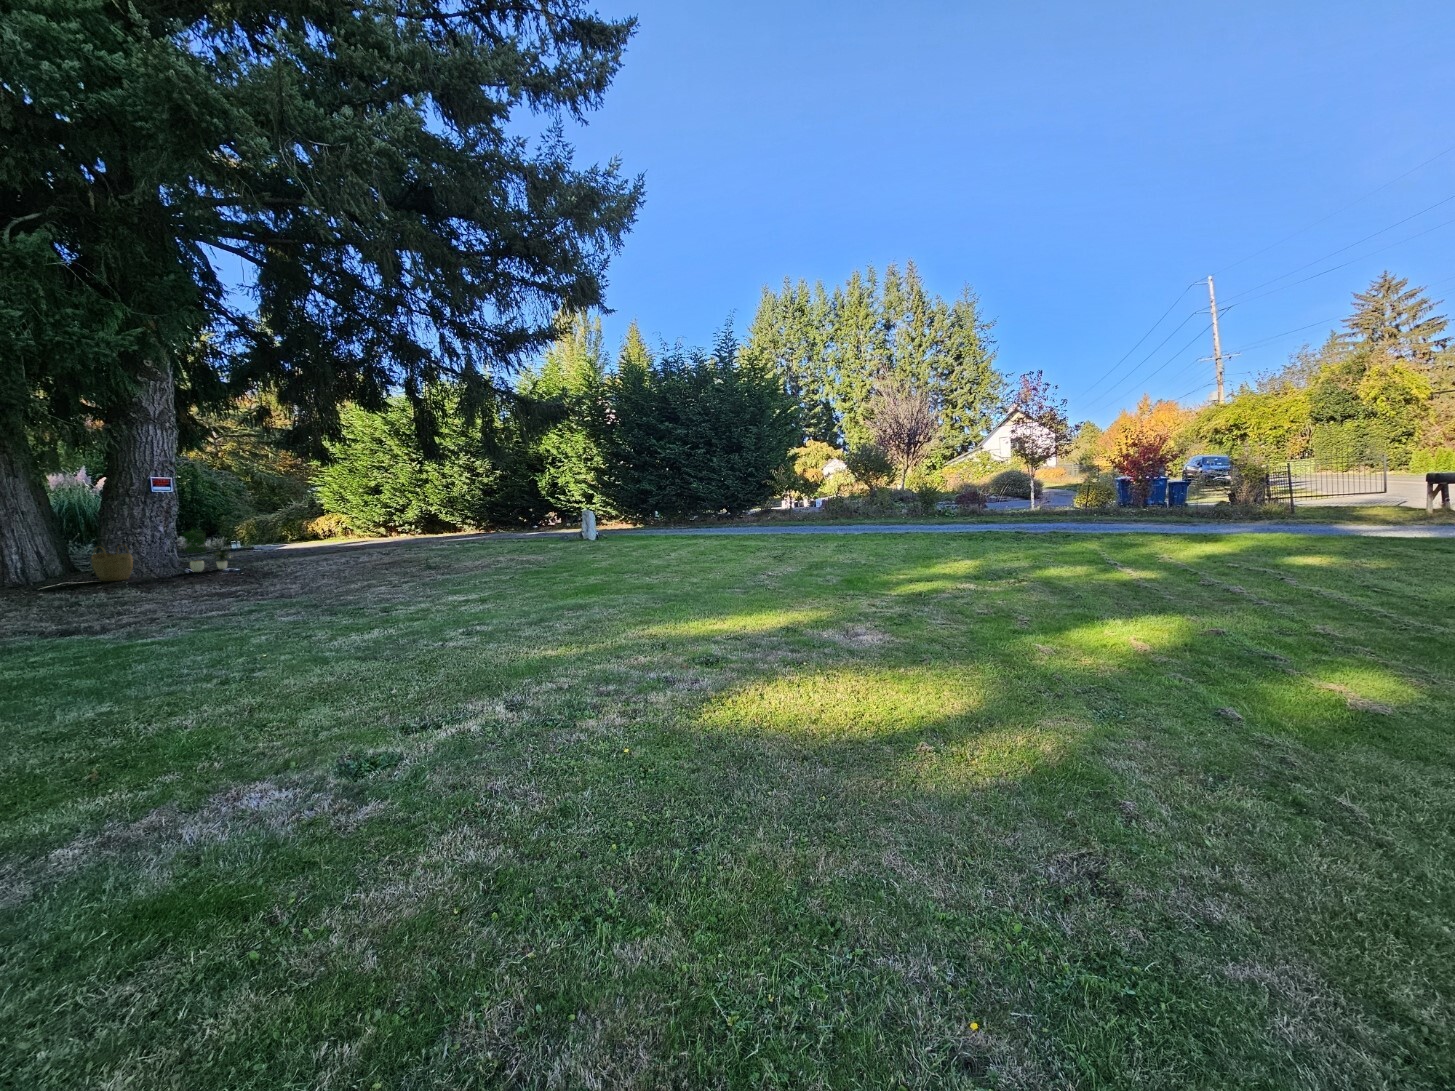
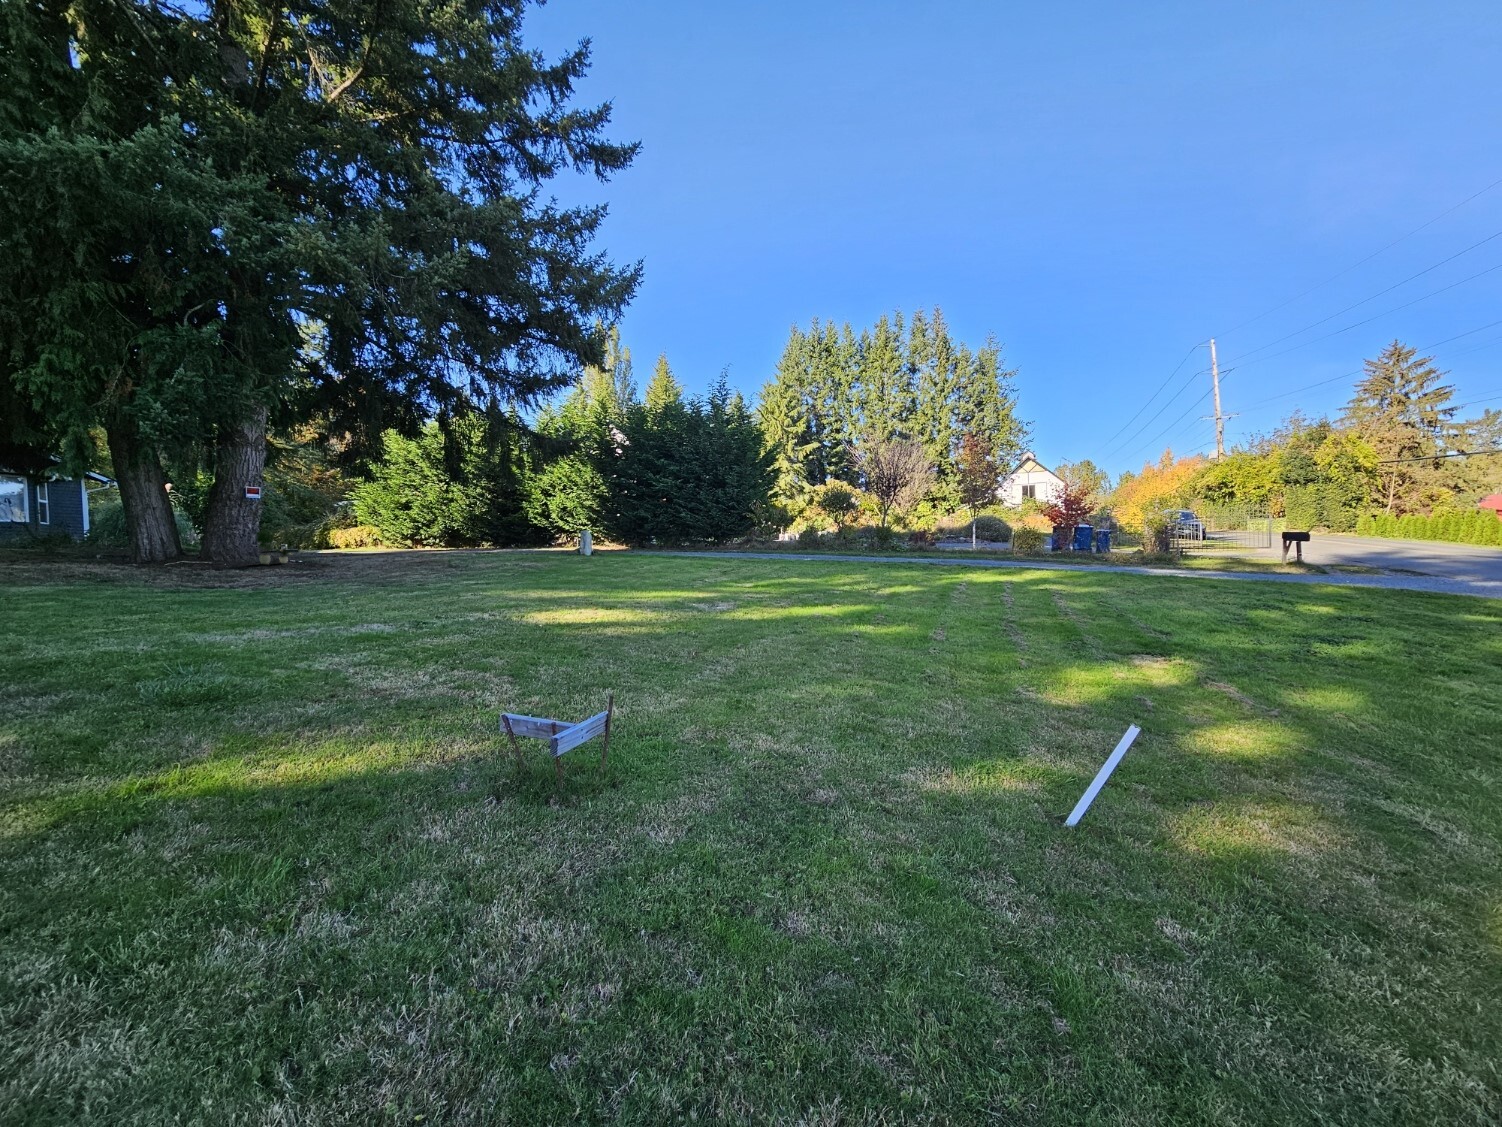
woven basket: present [91,545,133,581] -> none [188,538,218,567]

